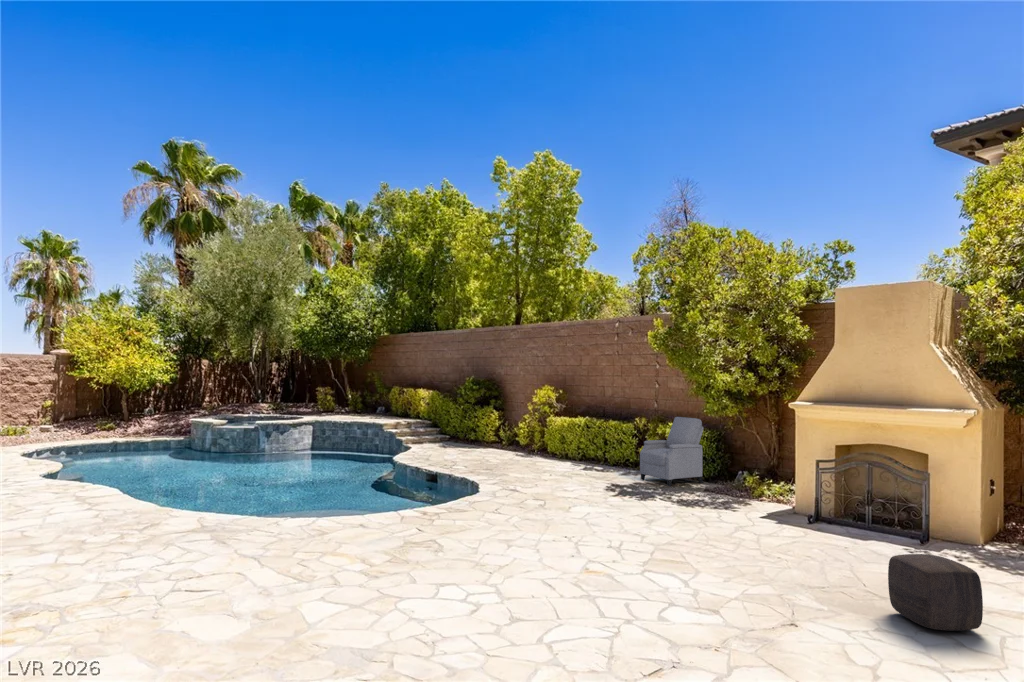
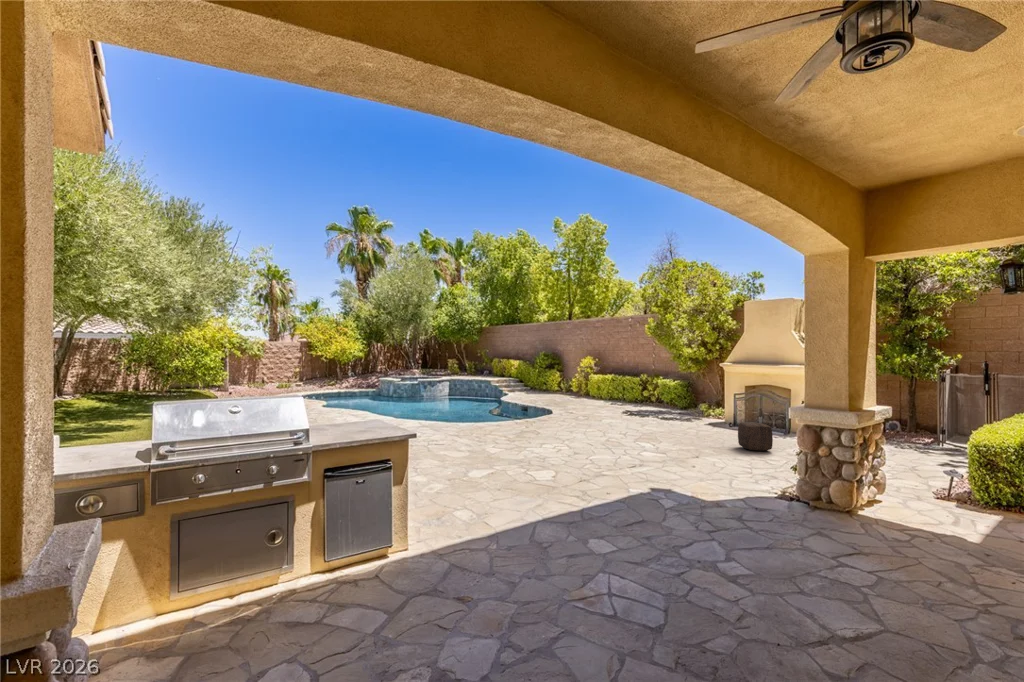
chair: present [640,417,704,486] -> none [643,374,680,411]

